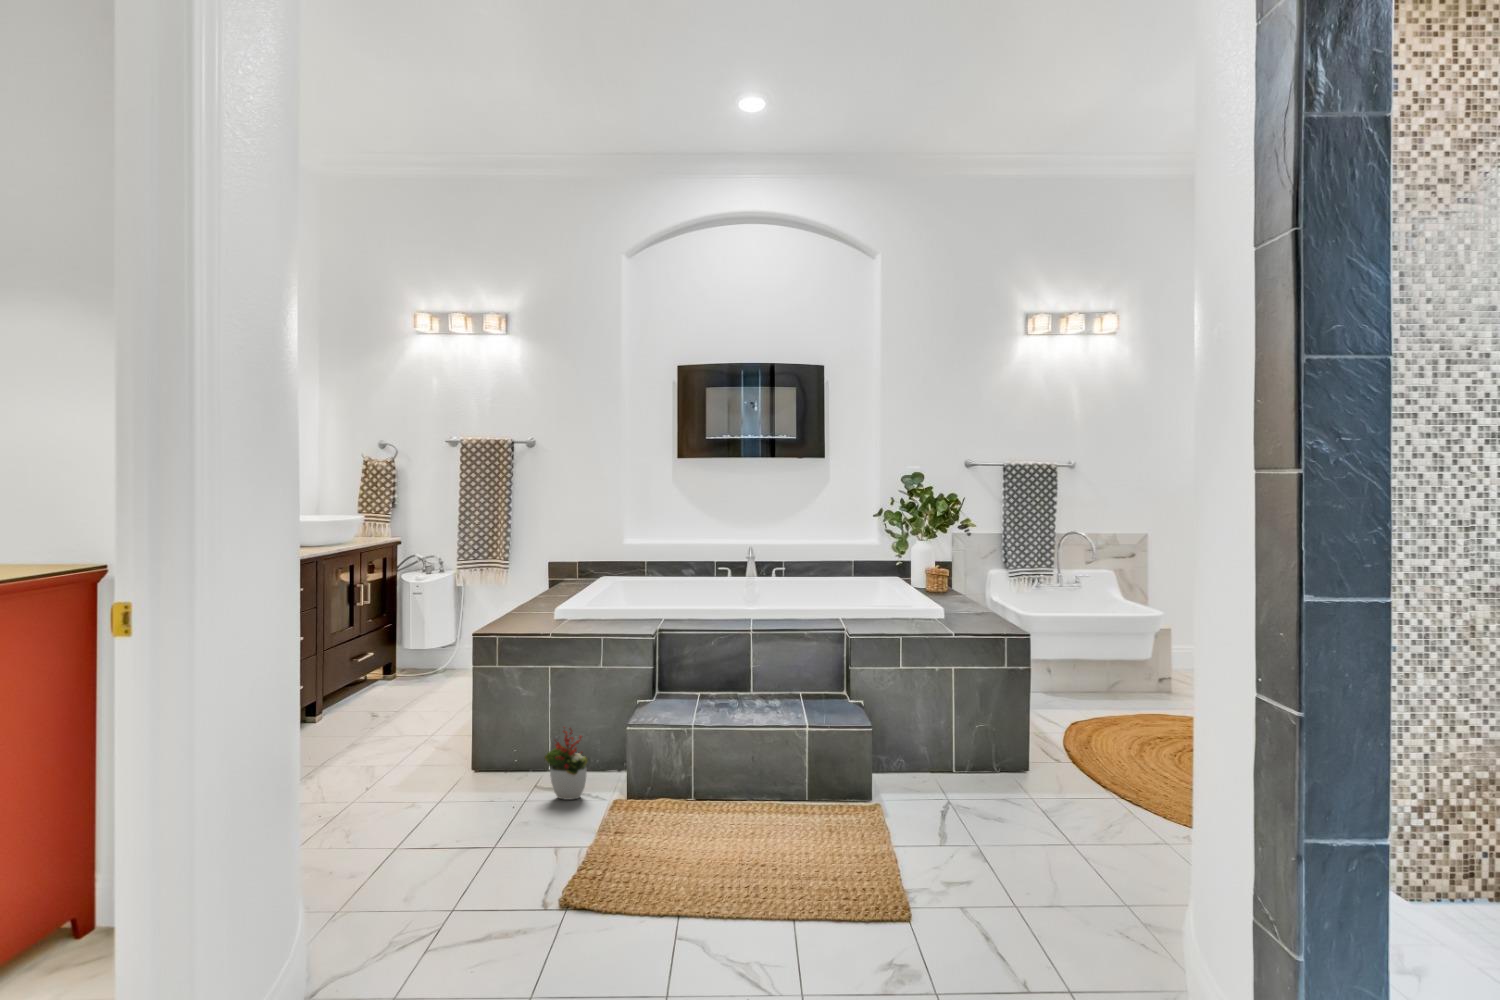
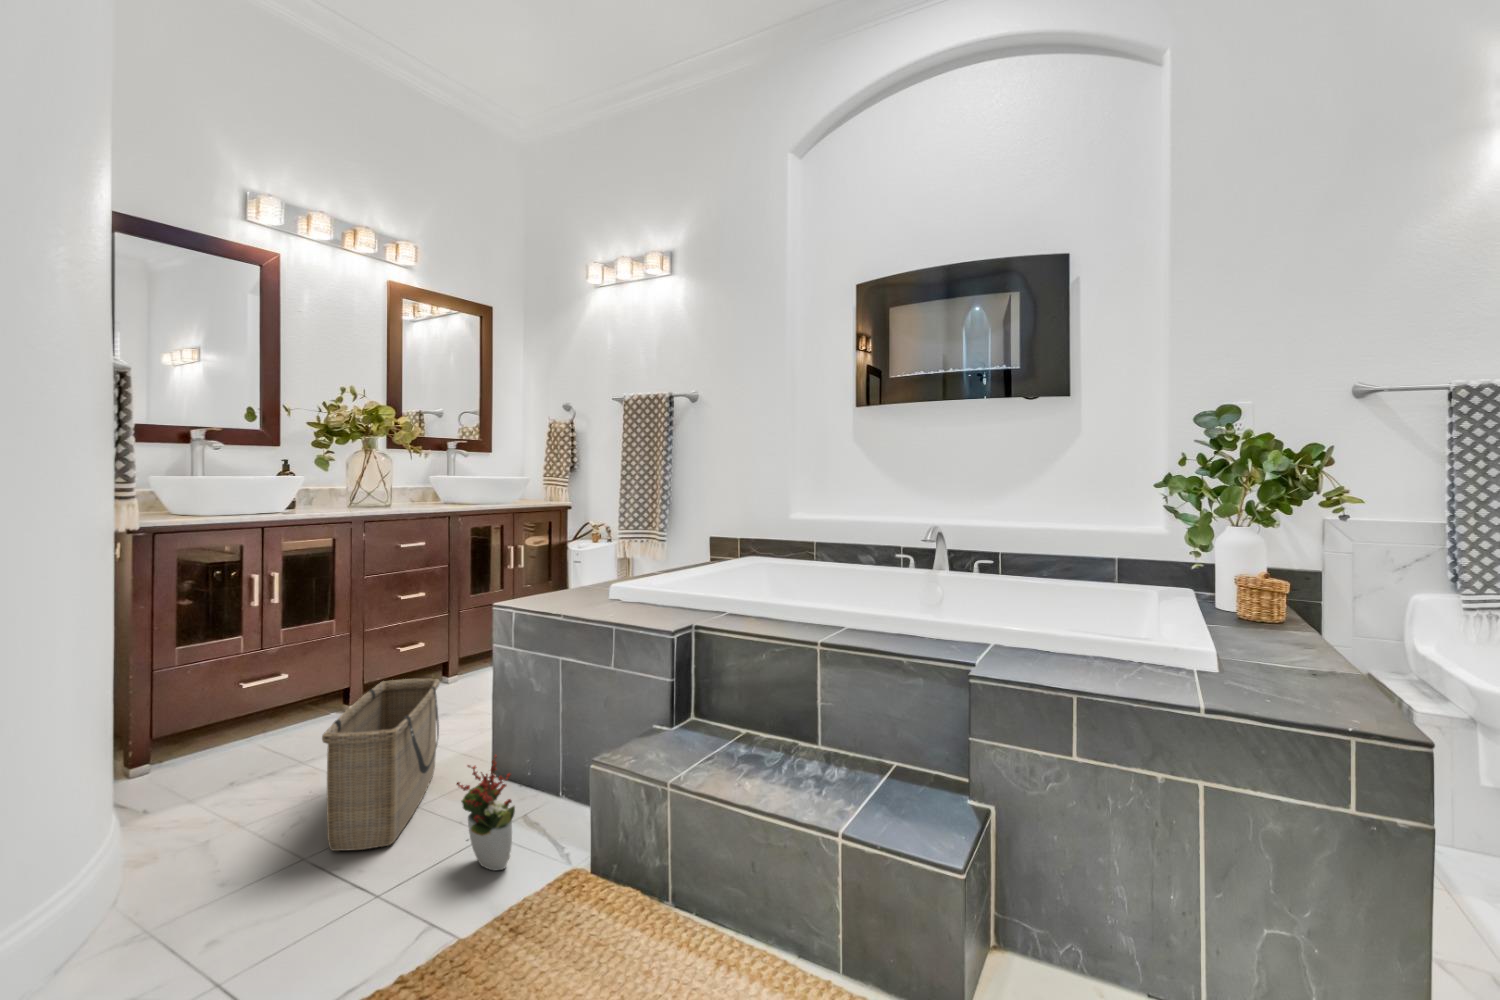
basket: none [399,696,490,817] -> present [322,679,440,851]

